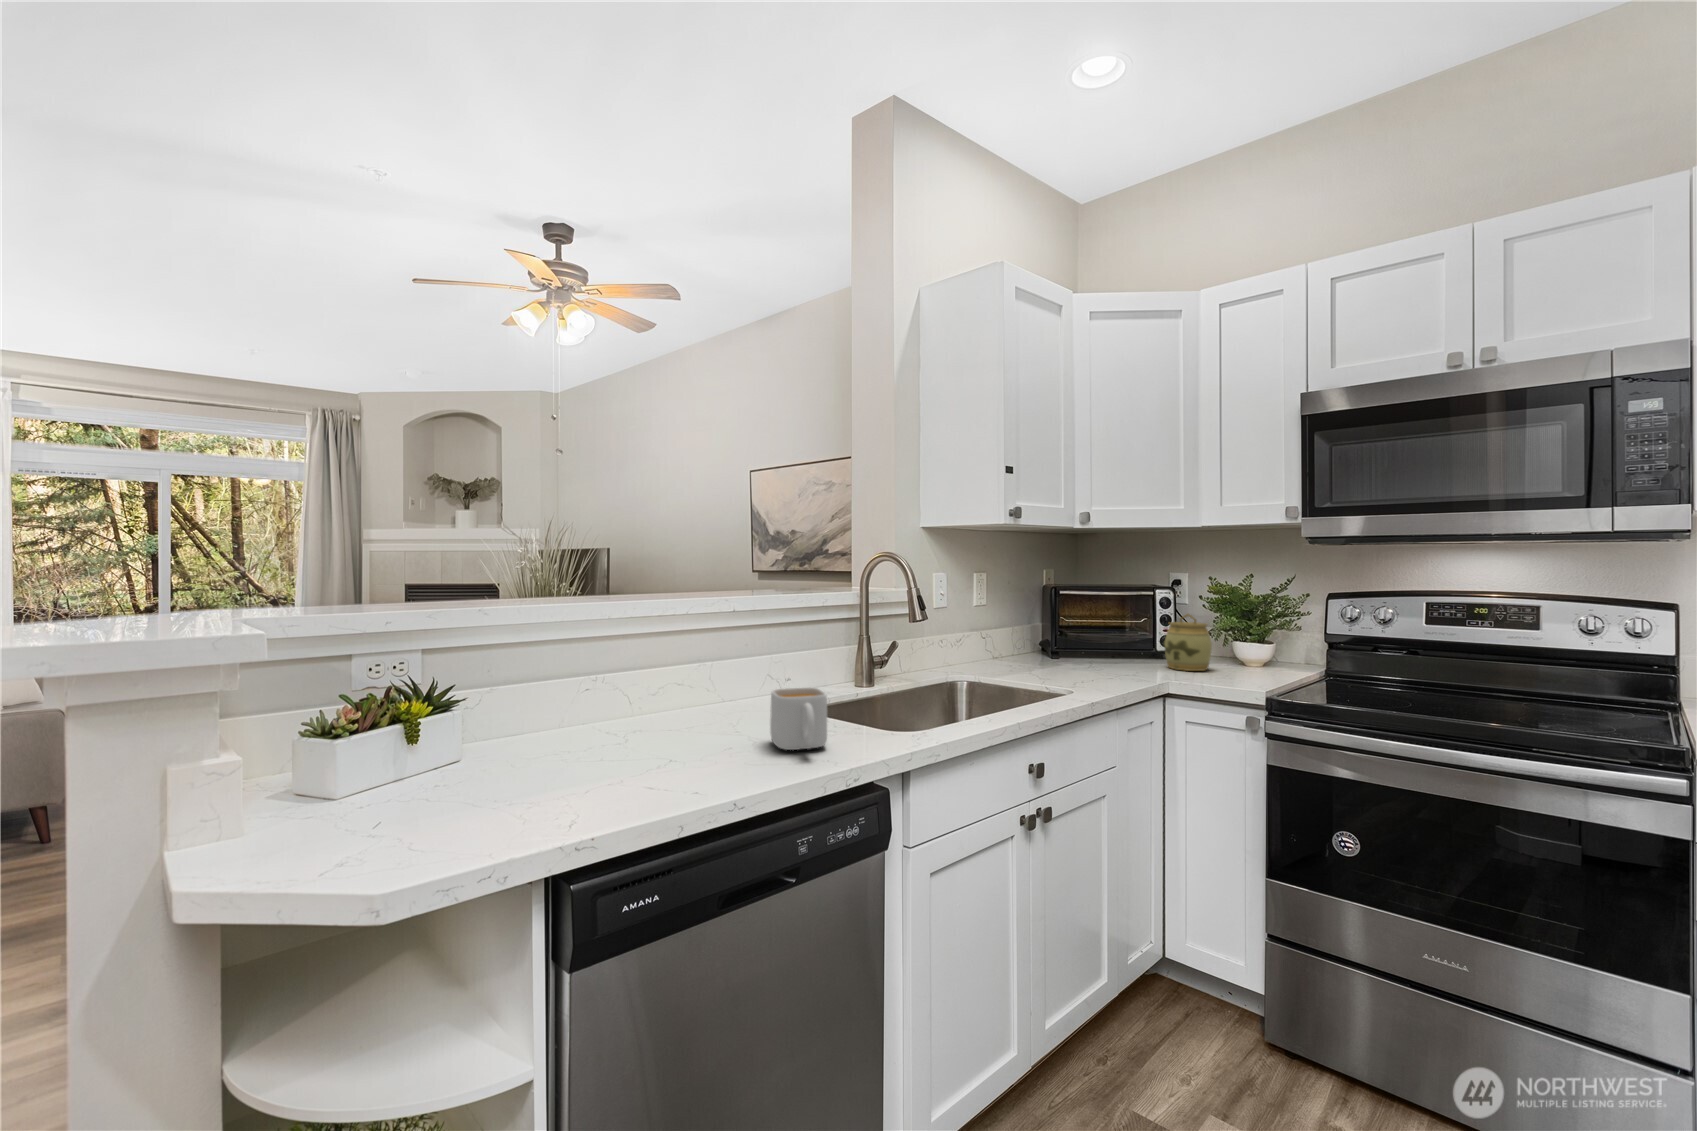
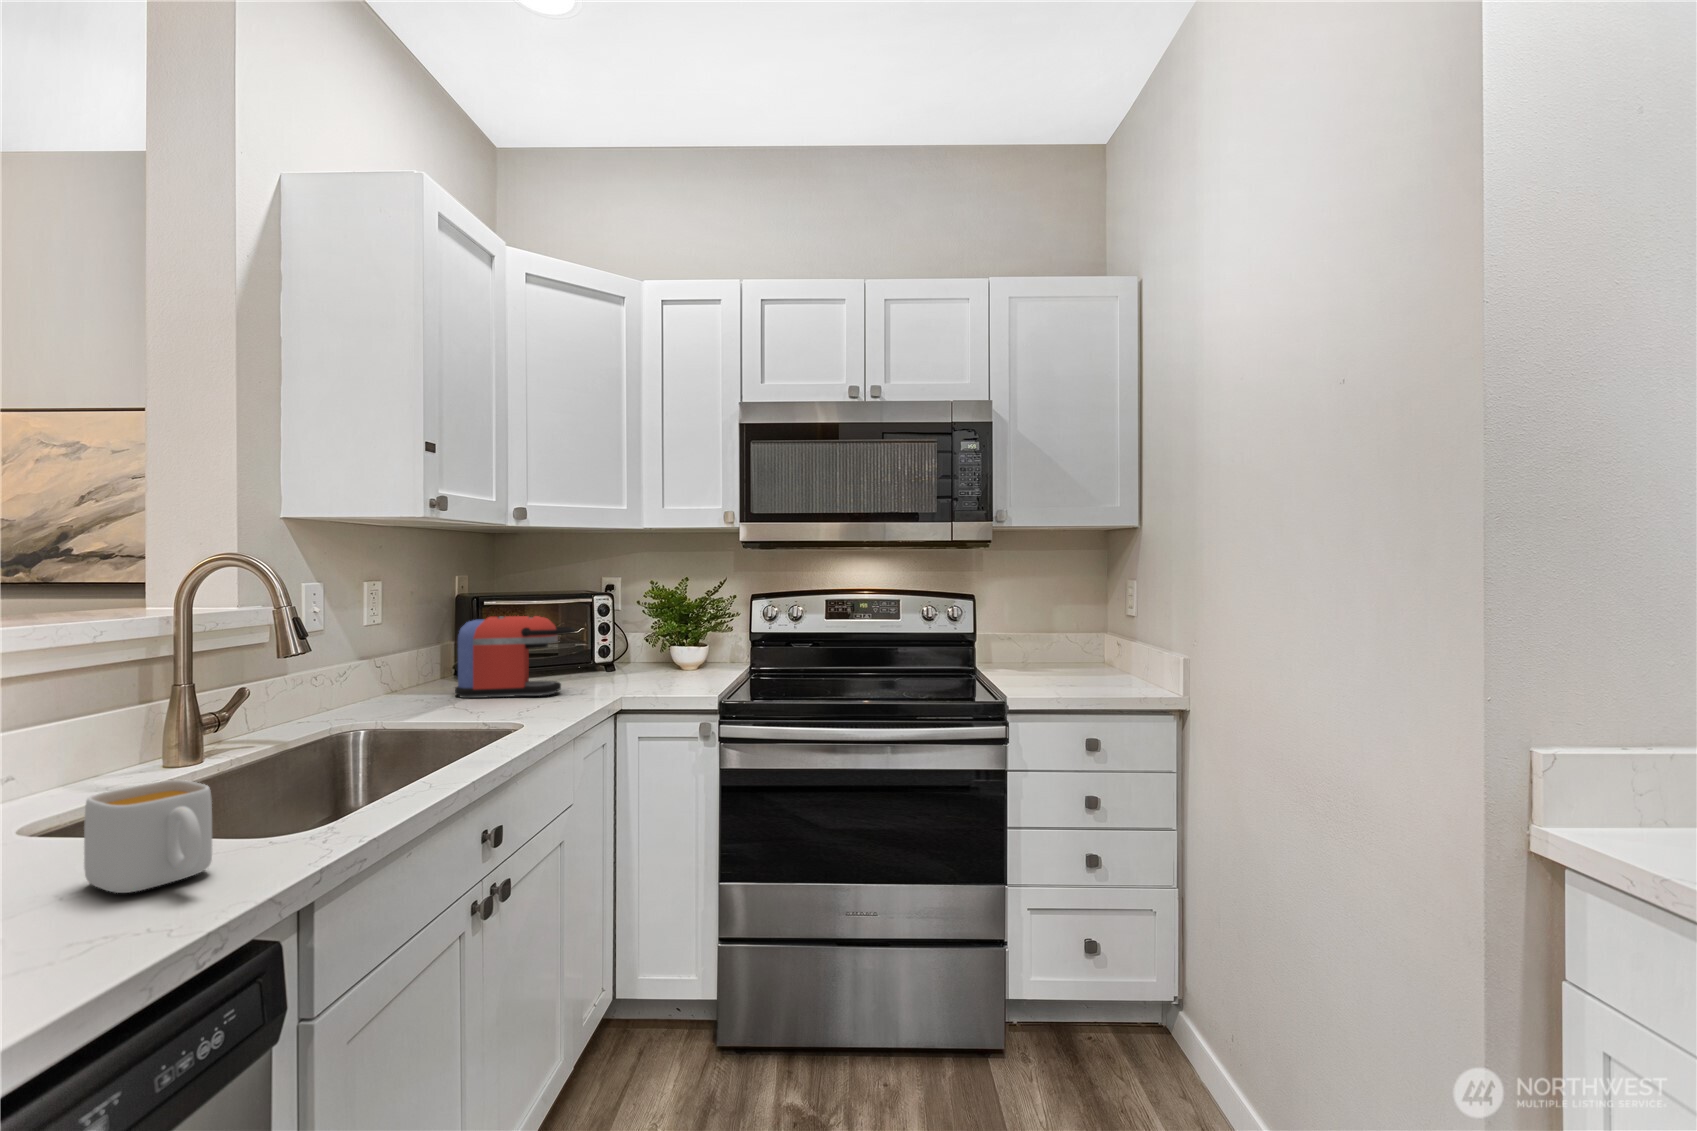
coffee maker: none [1034,603,1129,671] -> present [455,616,575,698]
jar: present [1164,614,1212,671] -> none [608,621,656,684]

